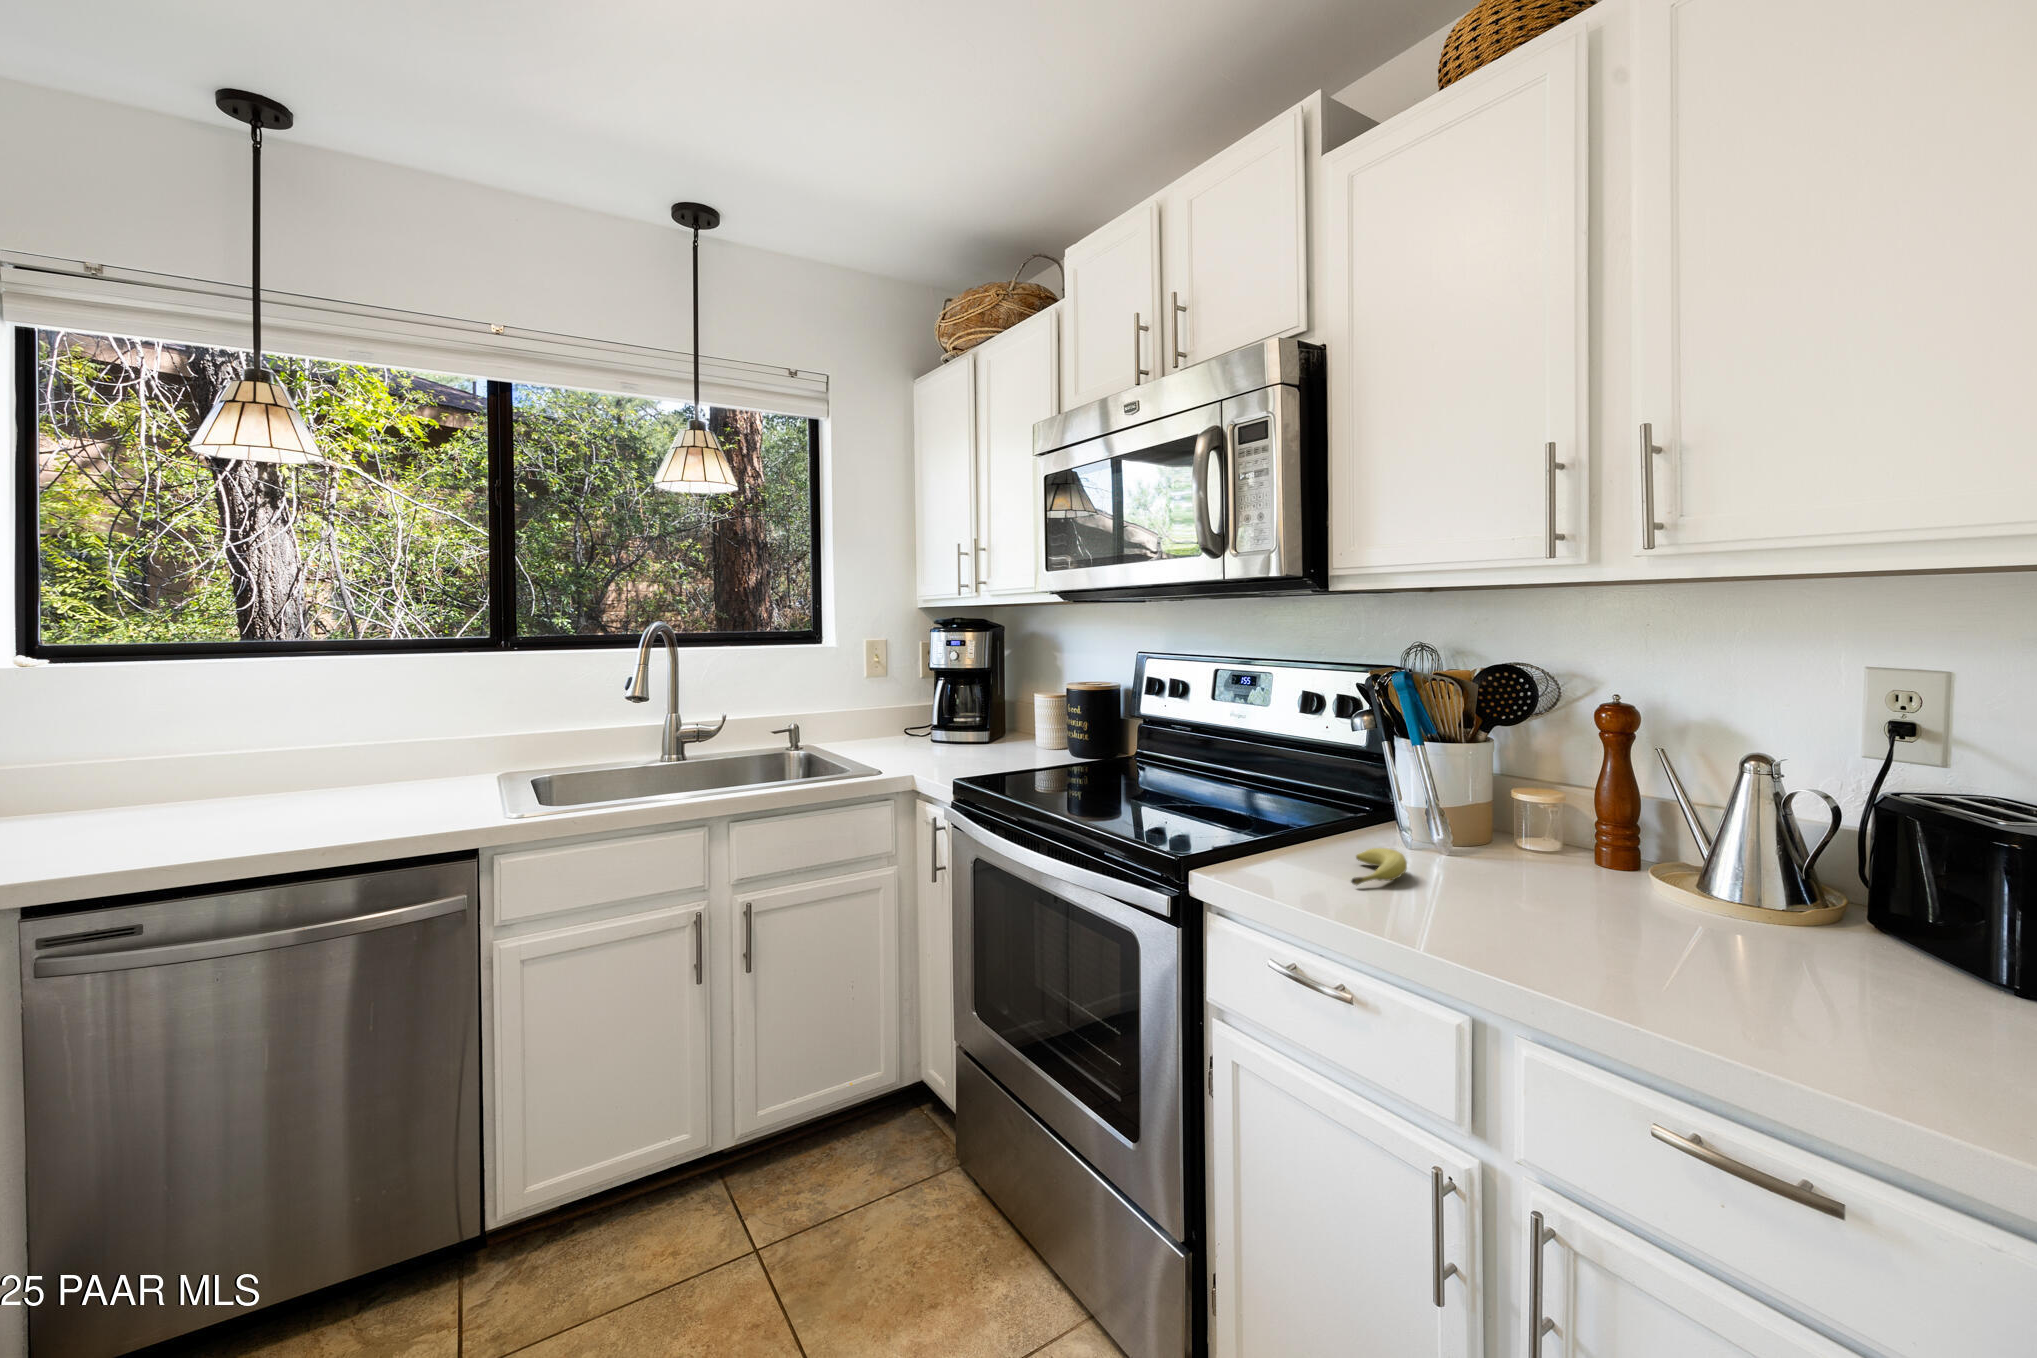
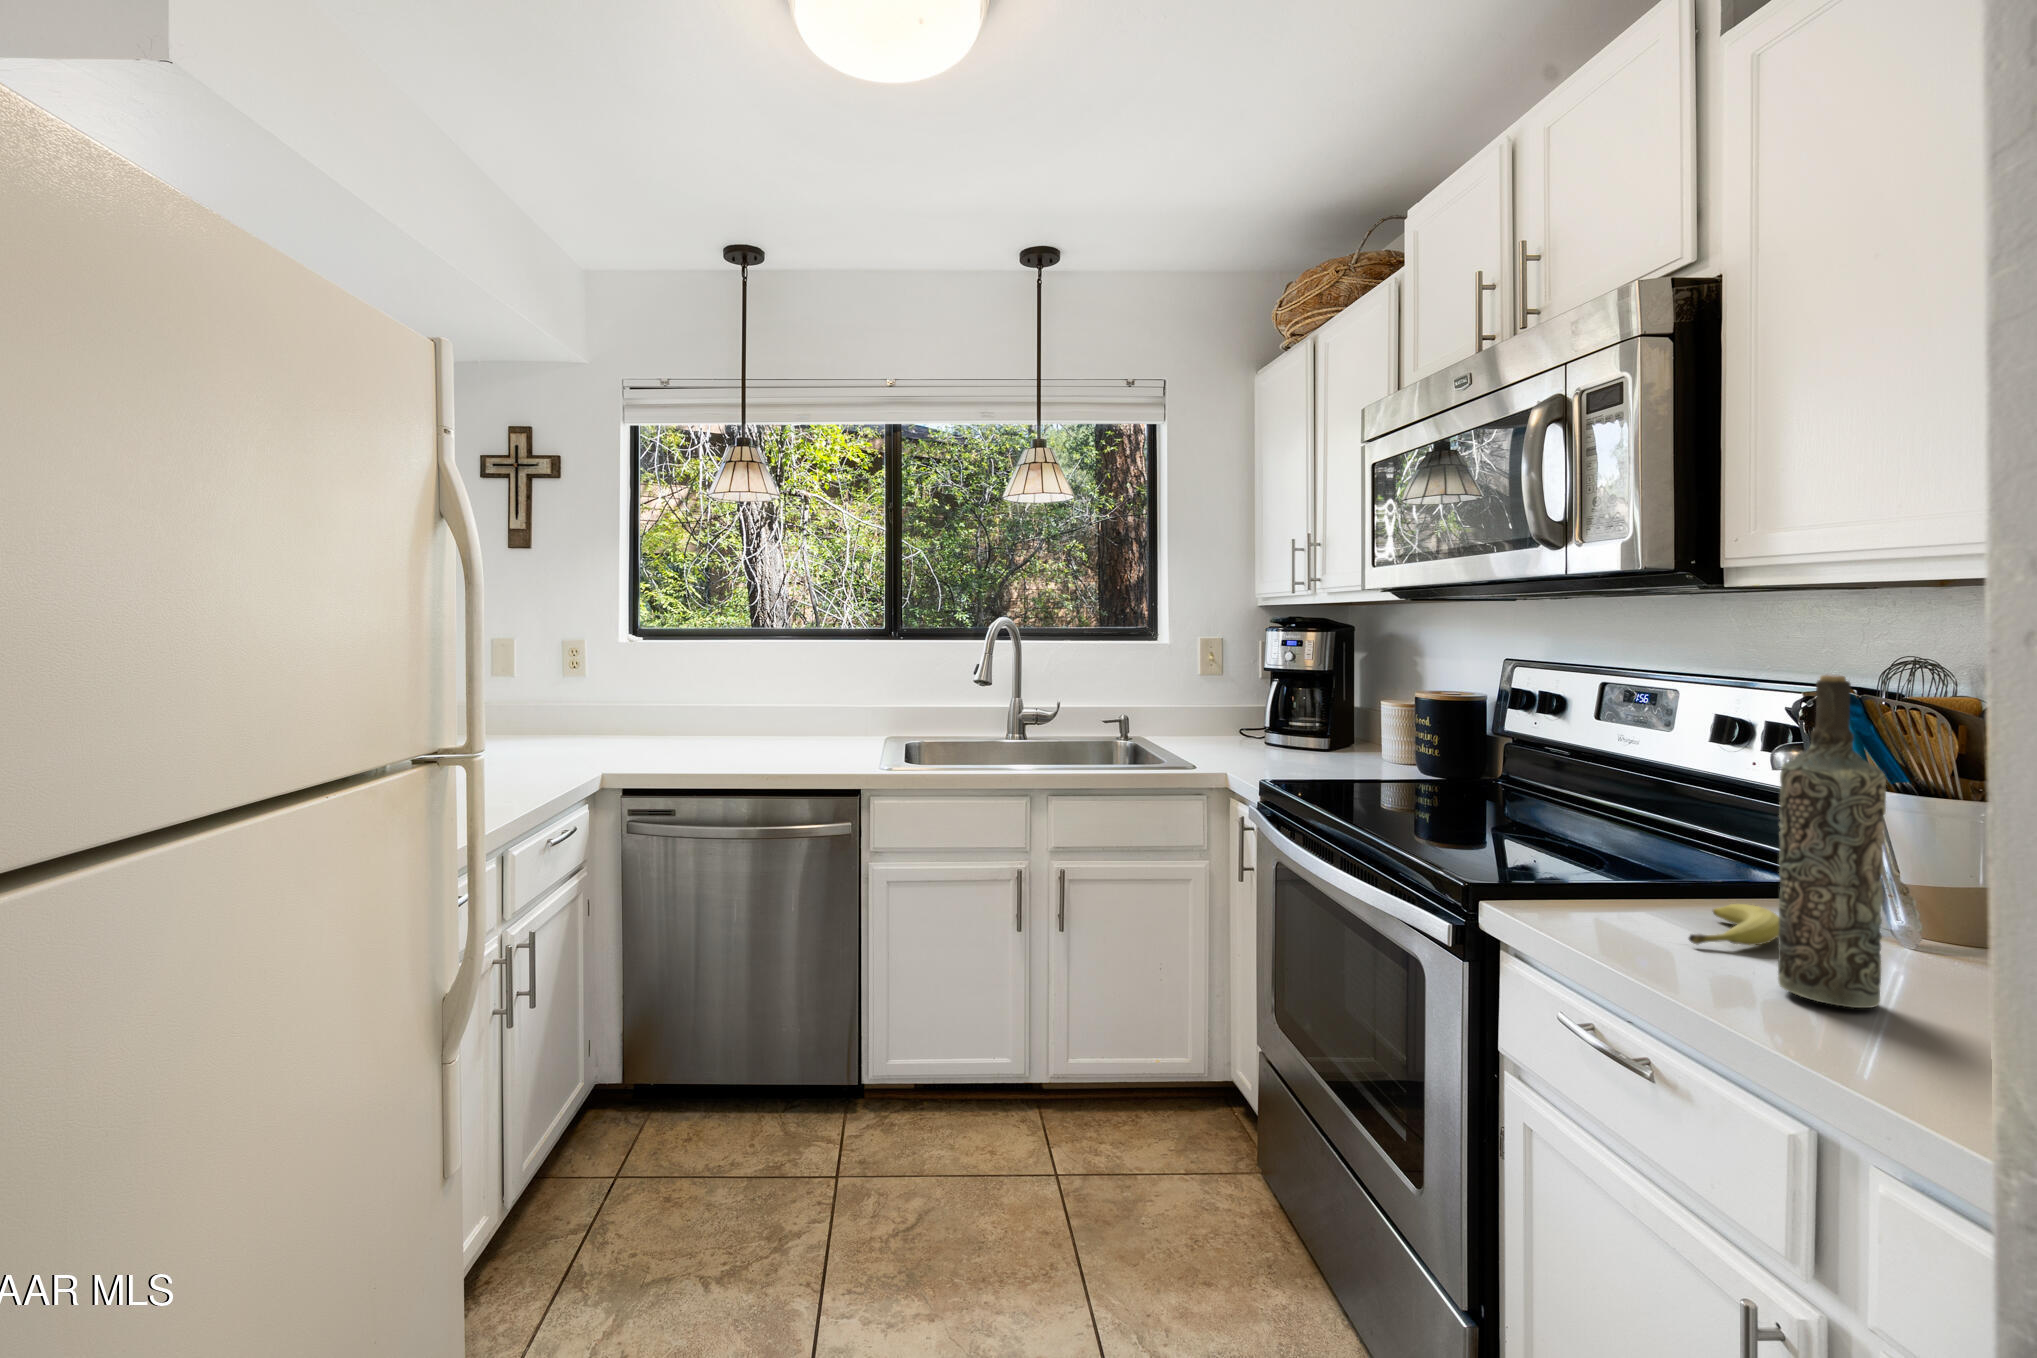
bottle: none [1420,664,1486,918] -> present [1778,675,1886,1008]

